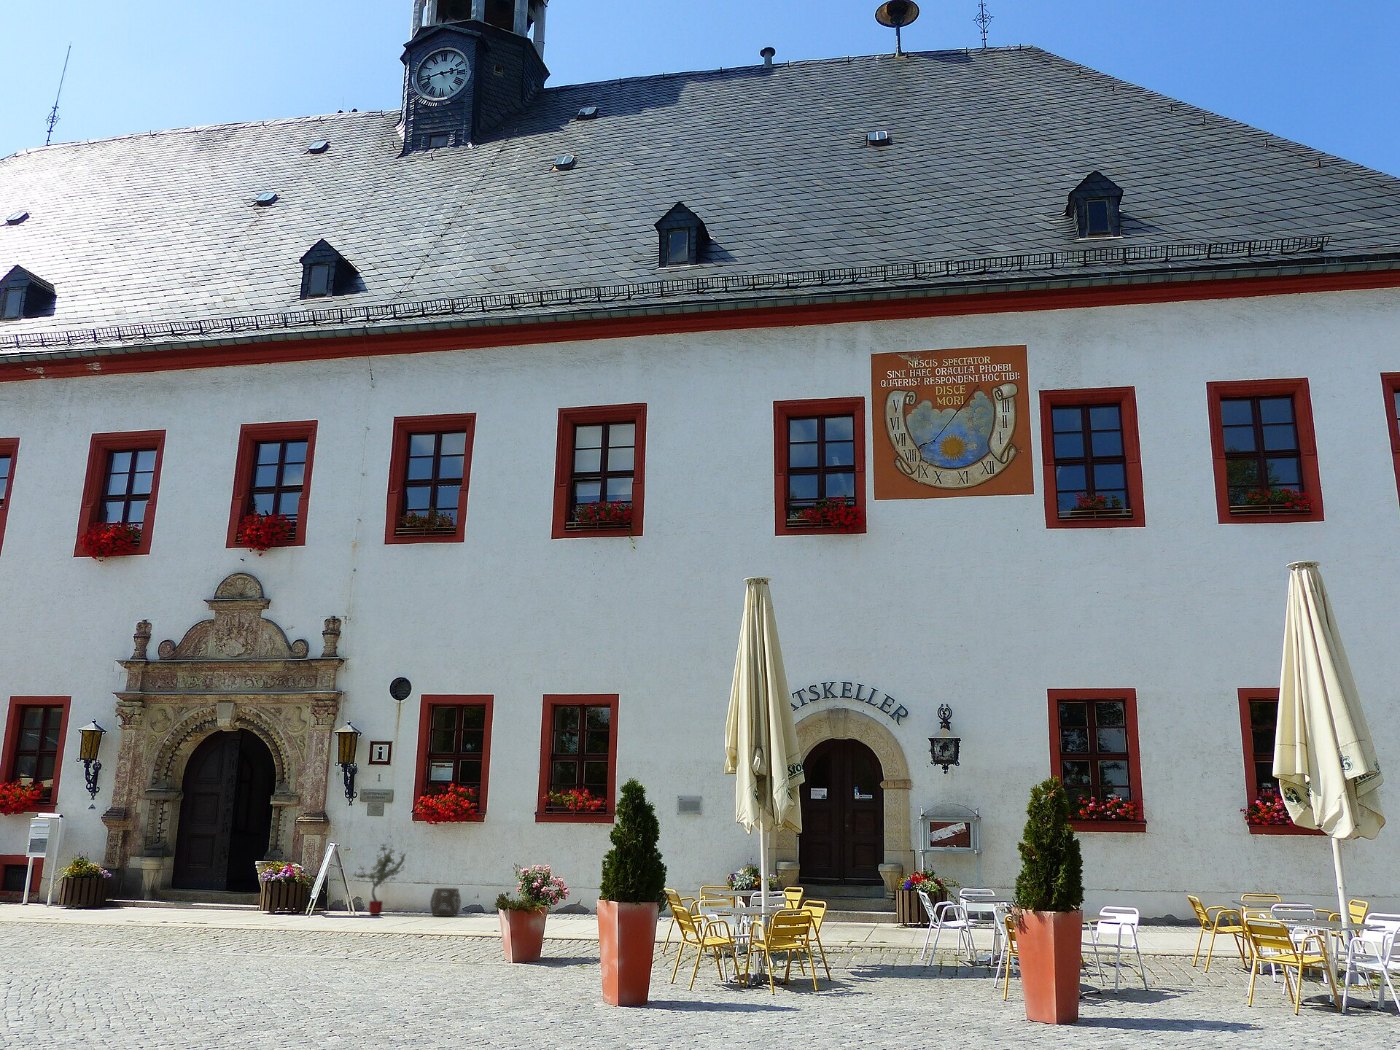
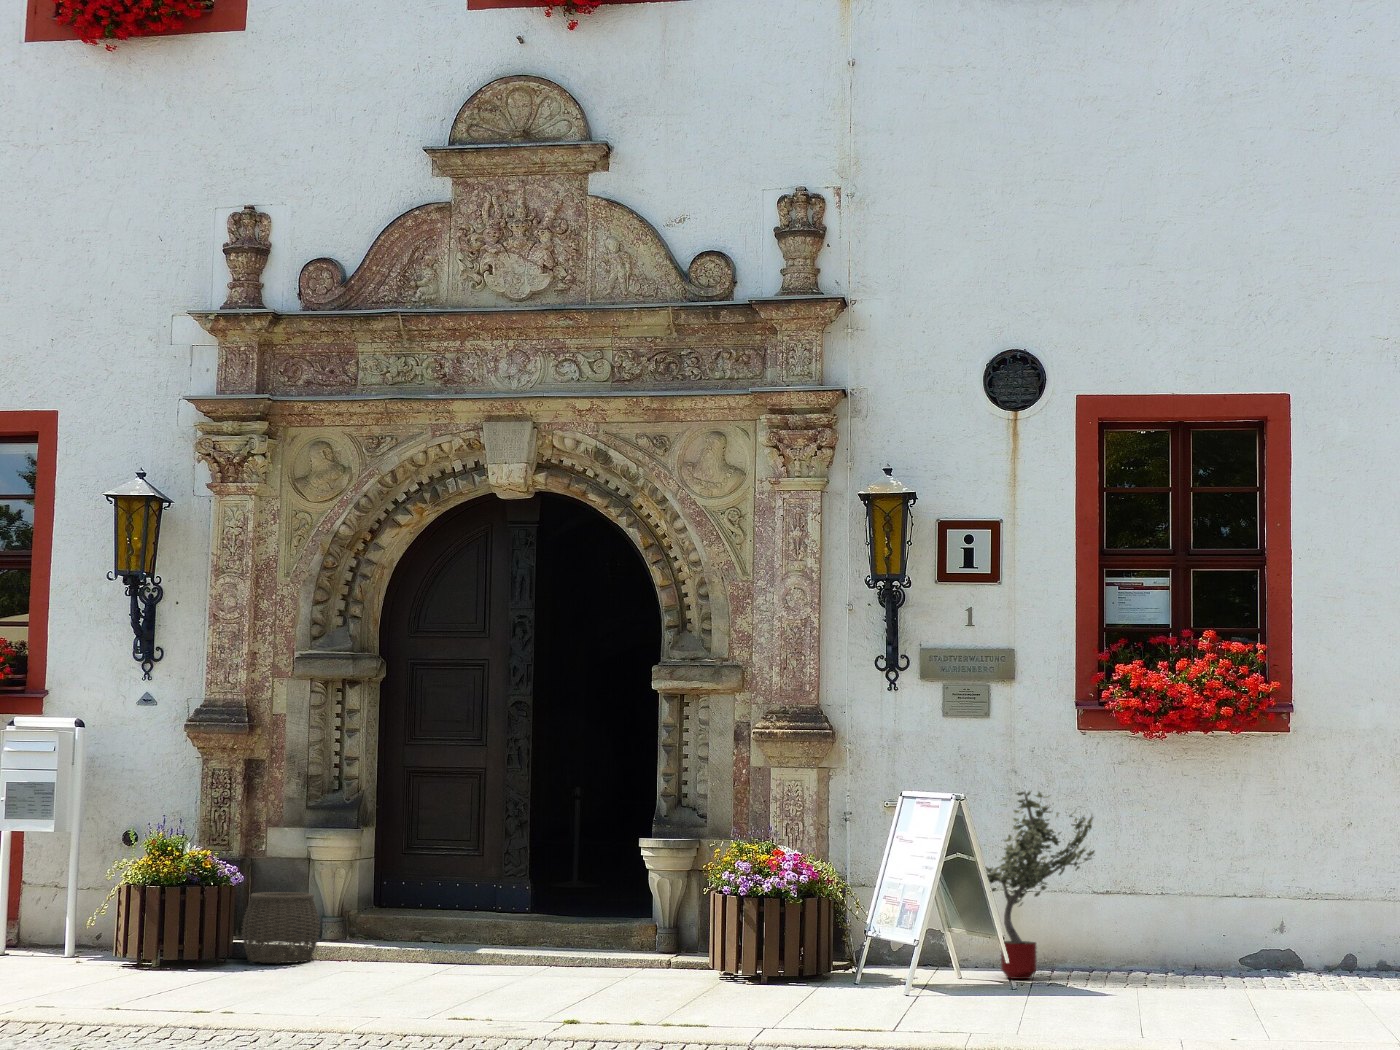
woven basket: present [430,888,461,916] -> present [242,892,320,963]

